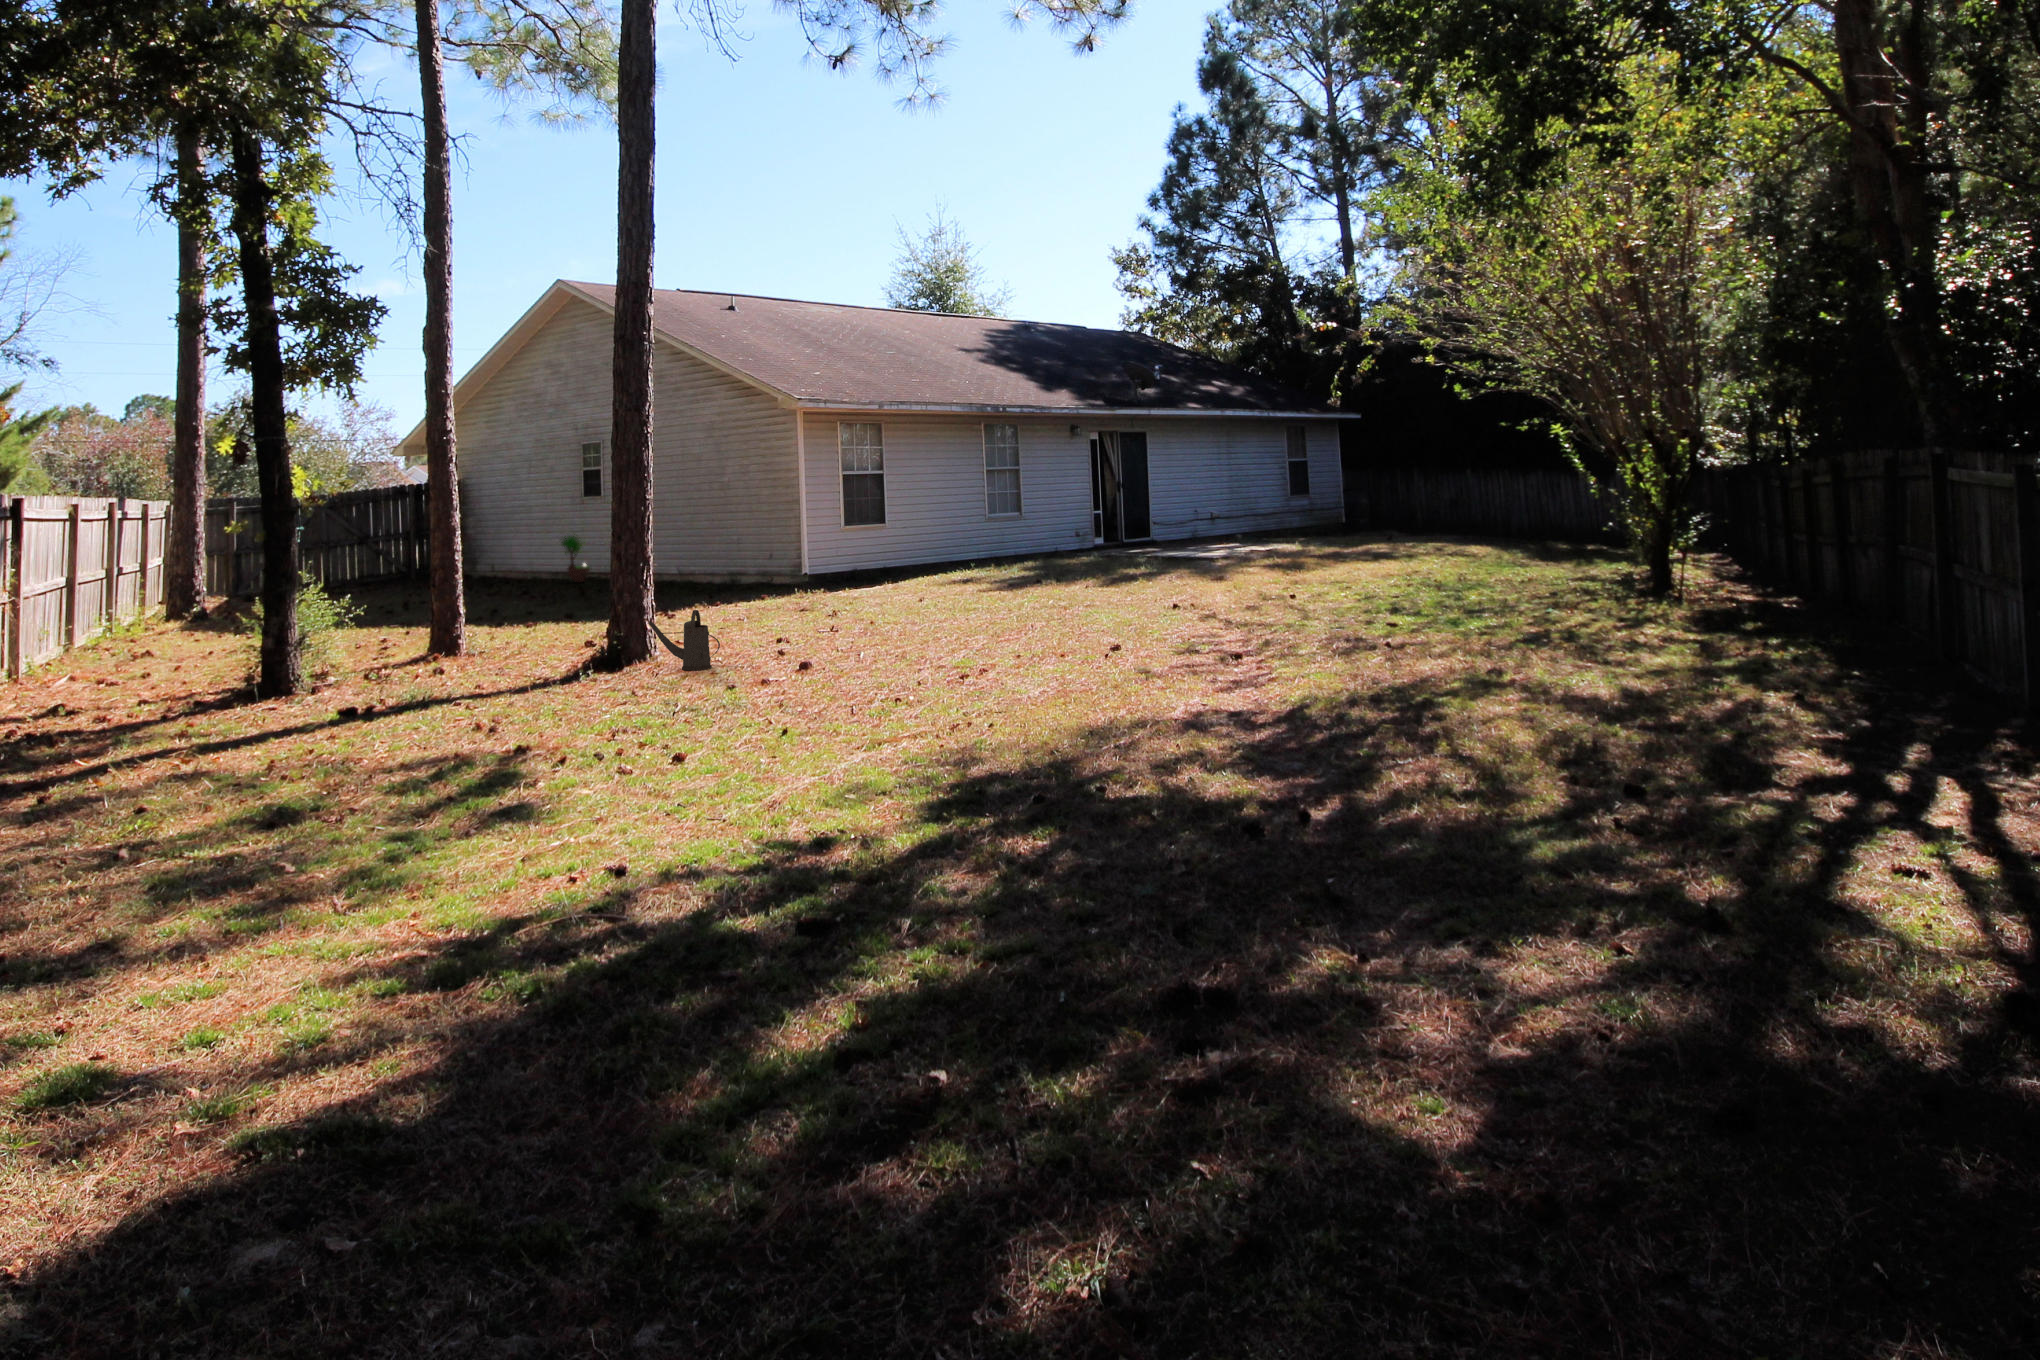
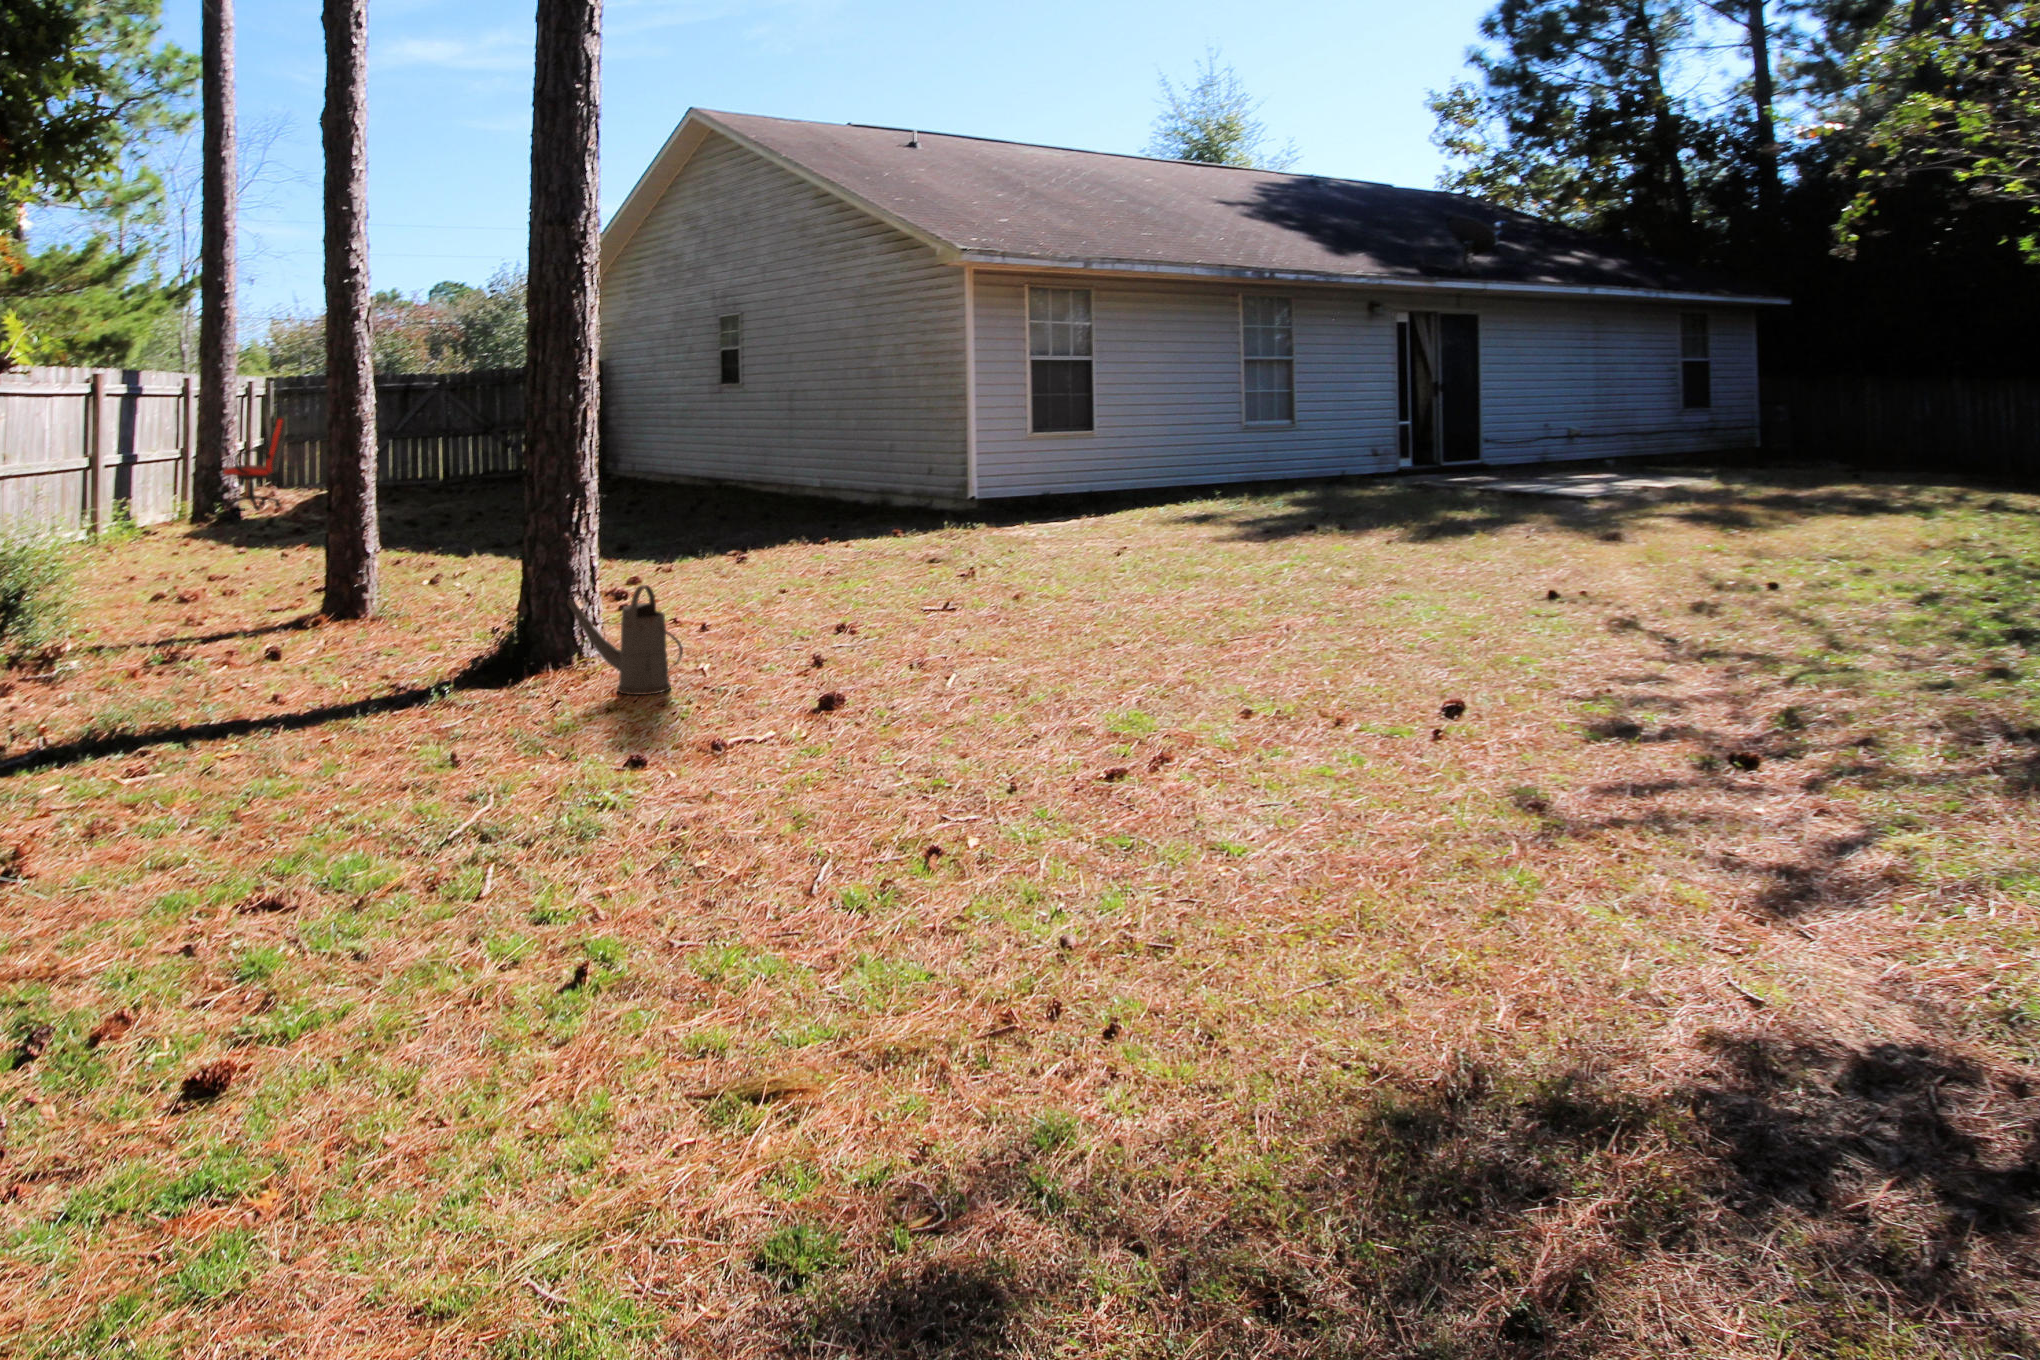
chair: none [193,536,245,615] -> present [224,416,286,511]
potted tree: present [561,536,592,583] -> none [678,422,717,489]

